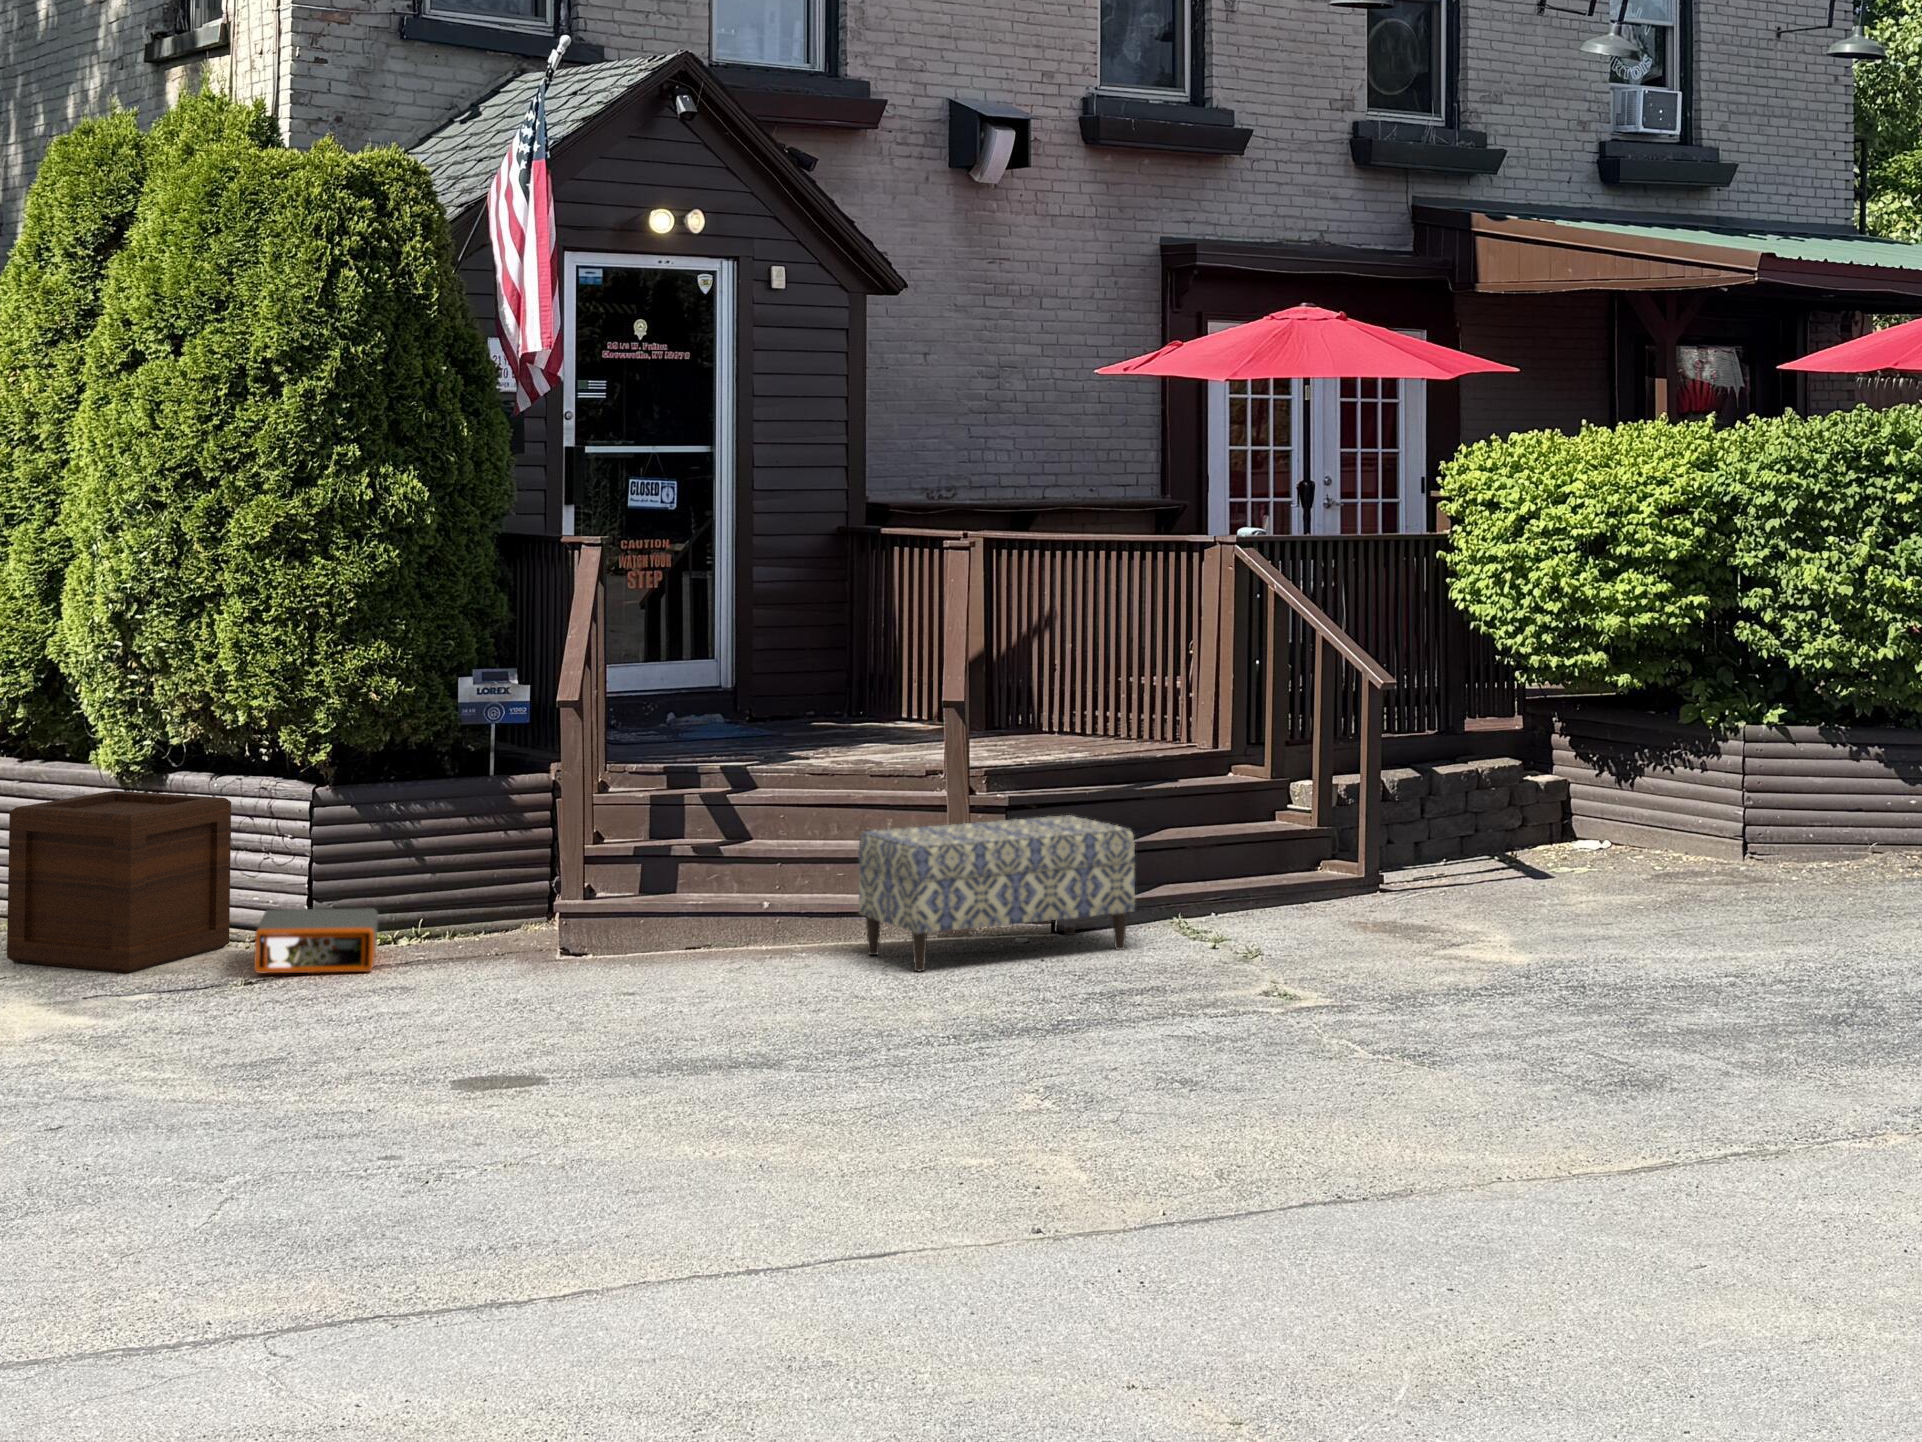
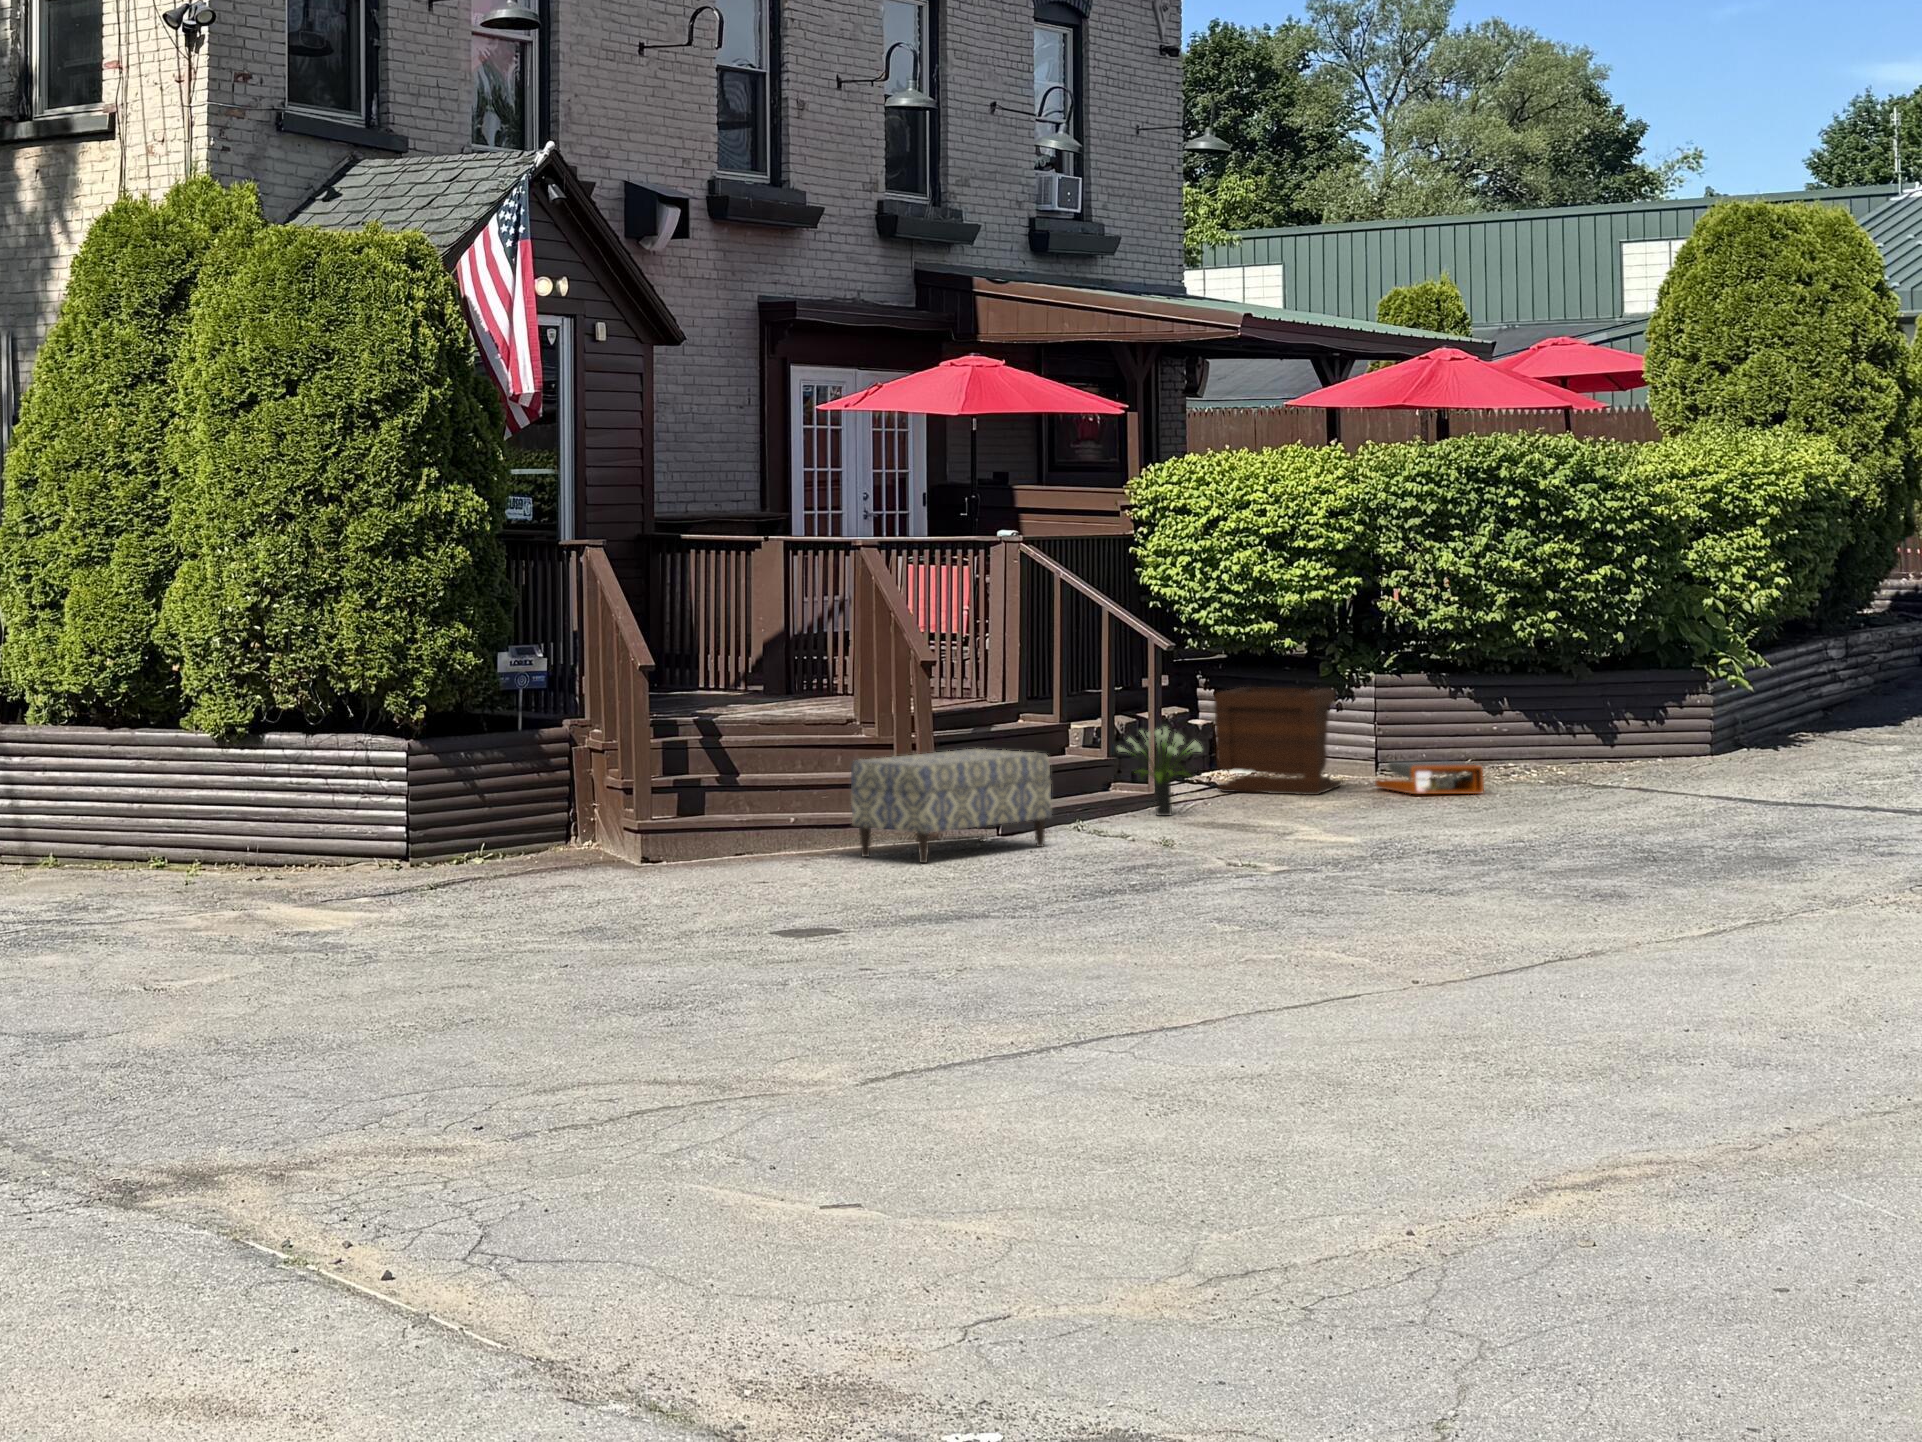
potted plant: none [1325,785,1432,901] -> present [1118,726,1202,816]
wooden crate: present [7,791,231,973] -> present [1214,687,1343,795]
storage box: present [254,908,378,973] -> present [1375,761,1484,794]

